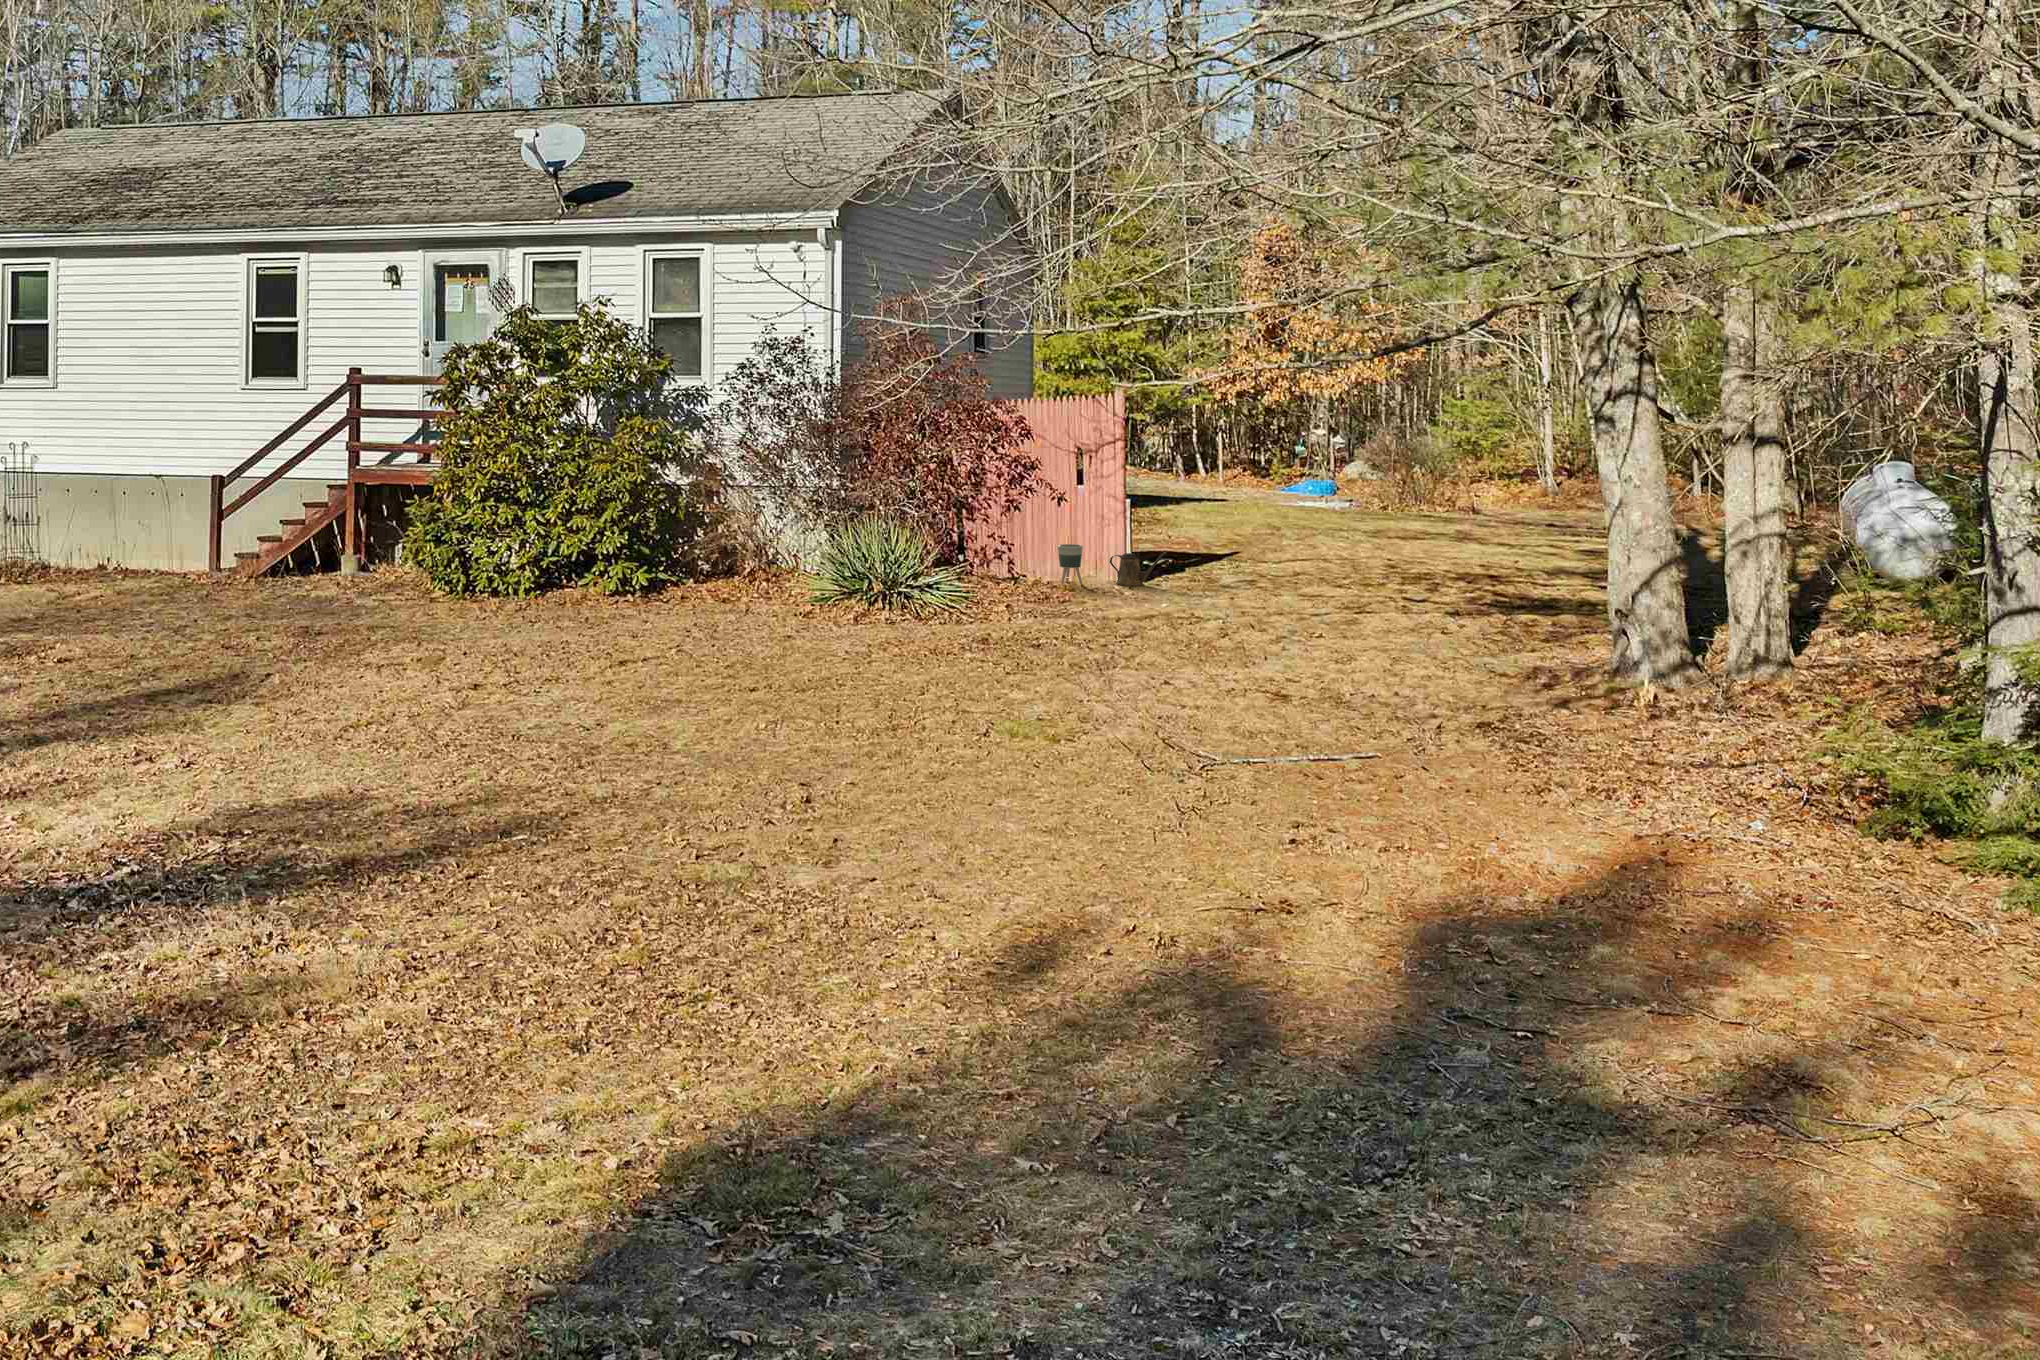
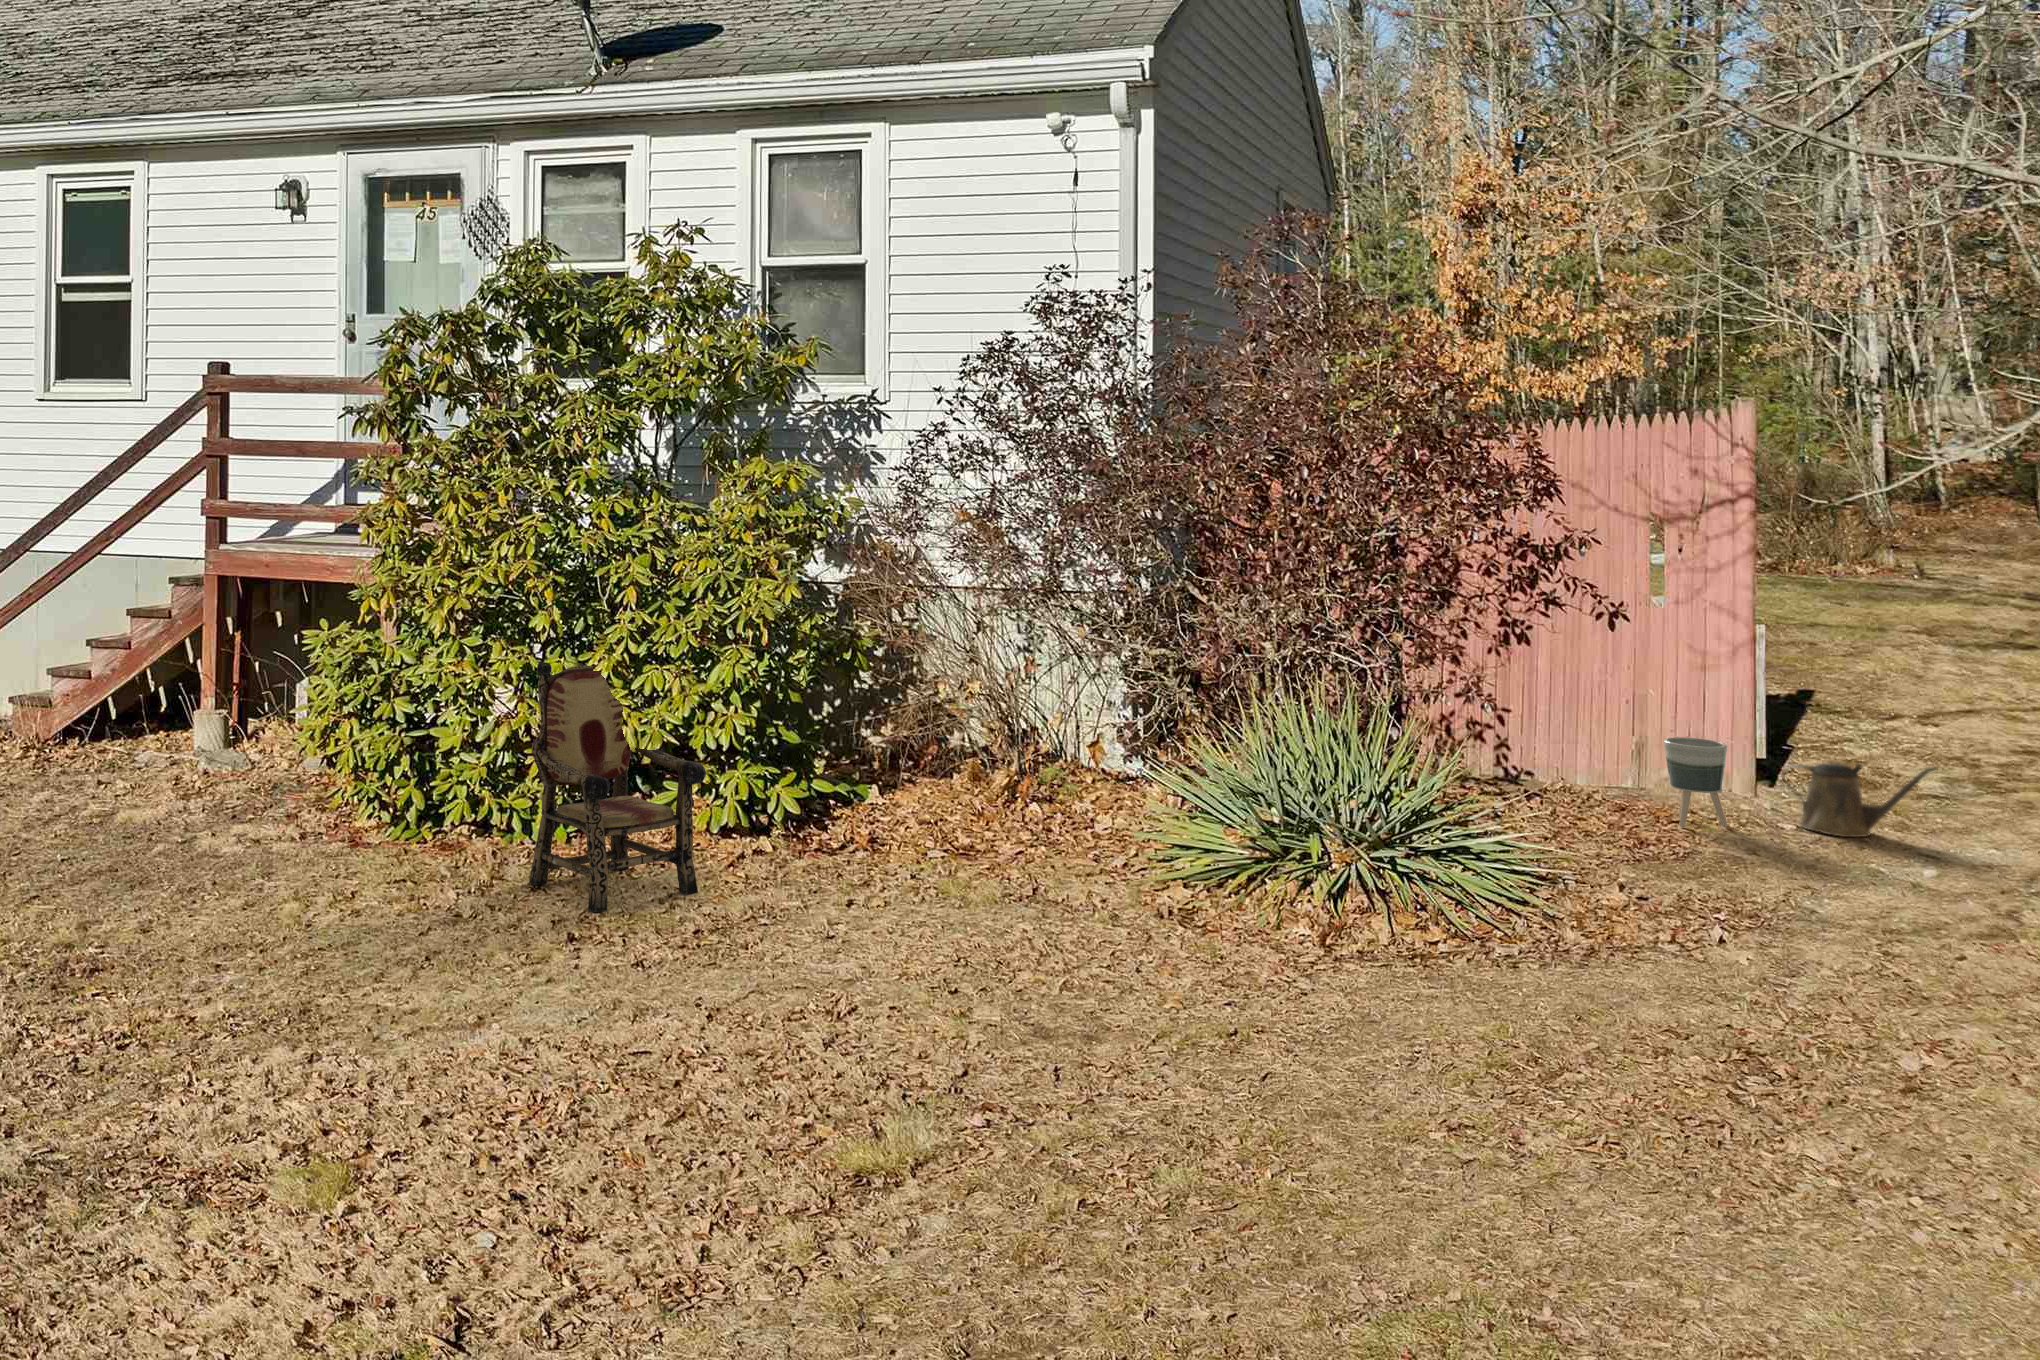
armchair: none [516,511,600,625] -> present [529,662,706,912]

